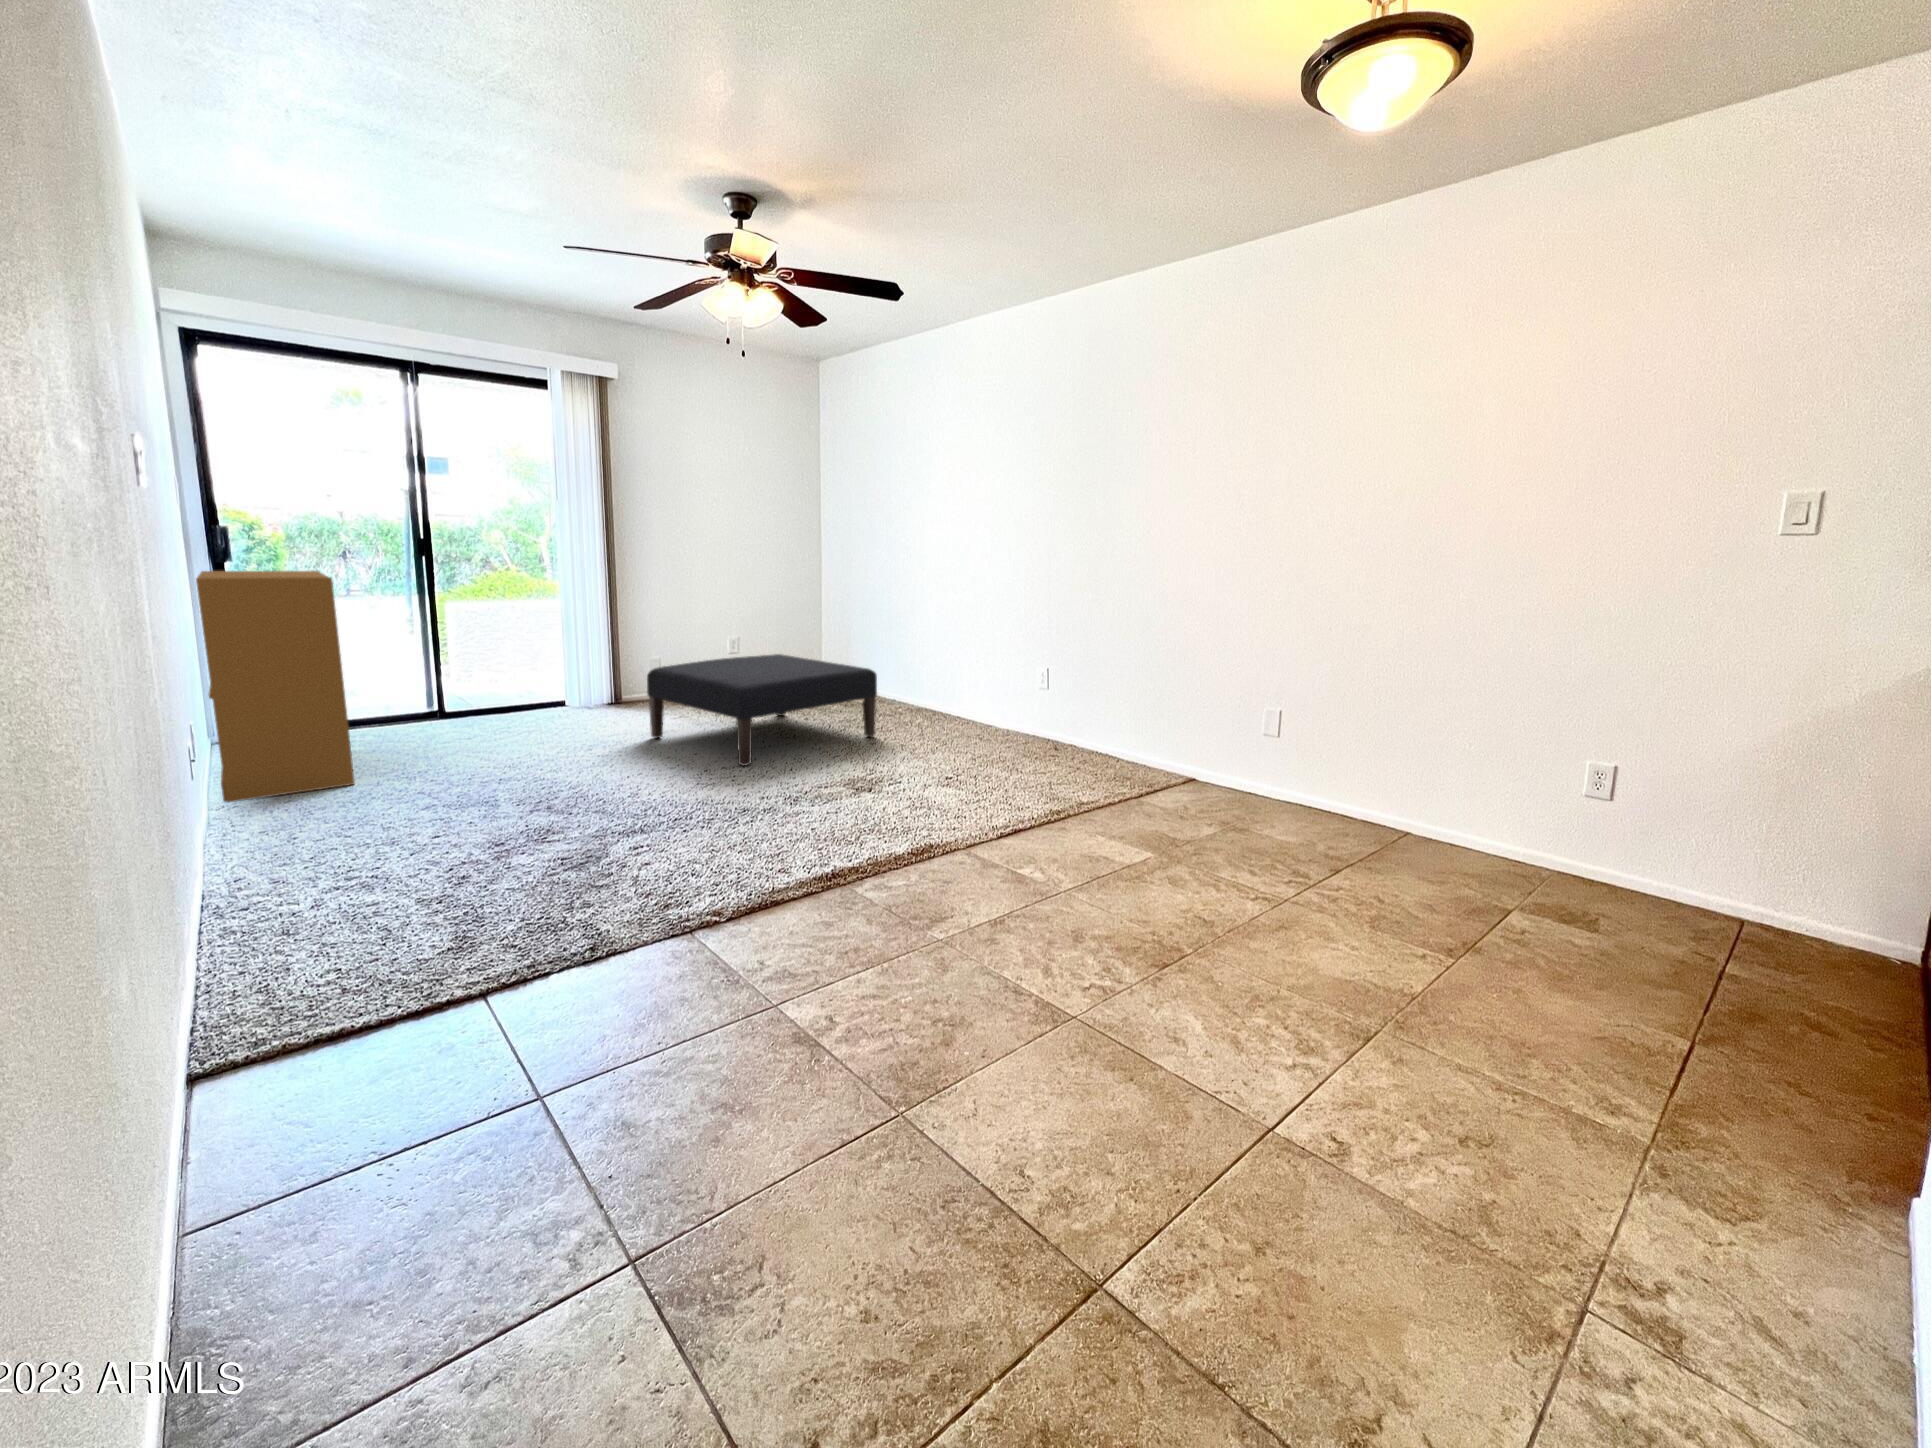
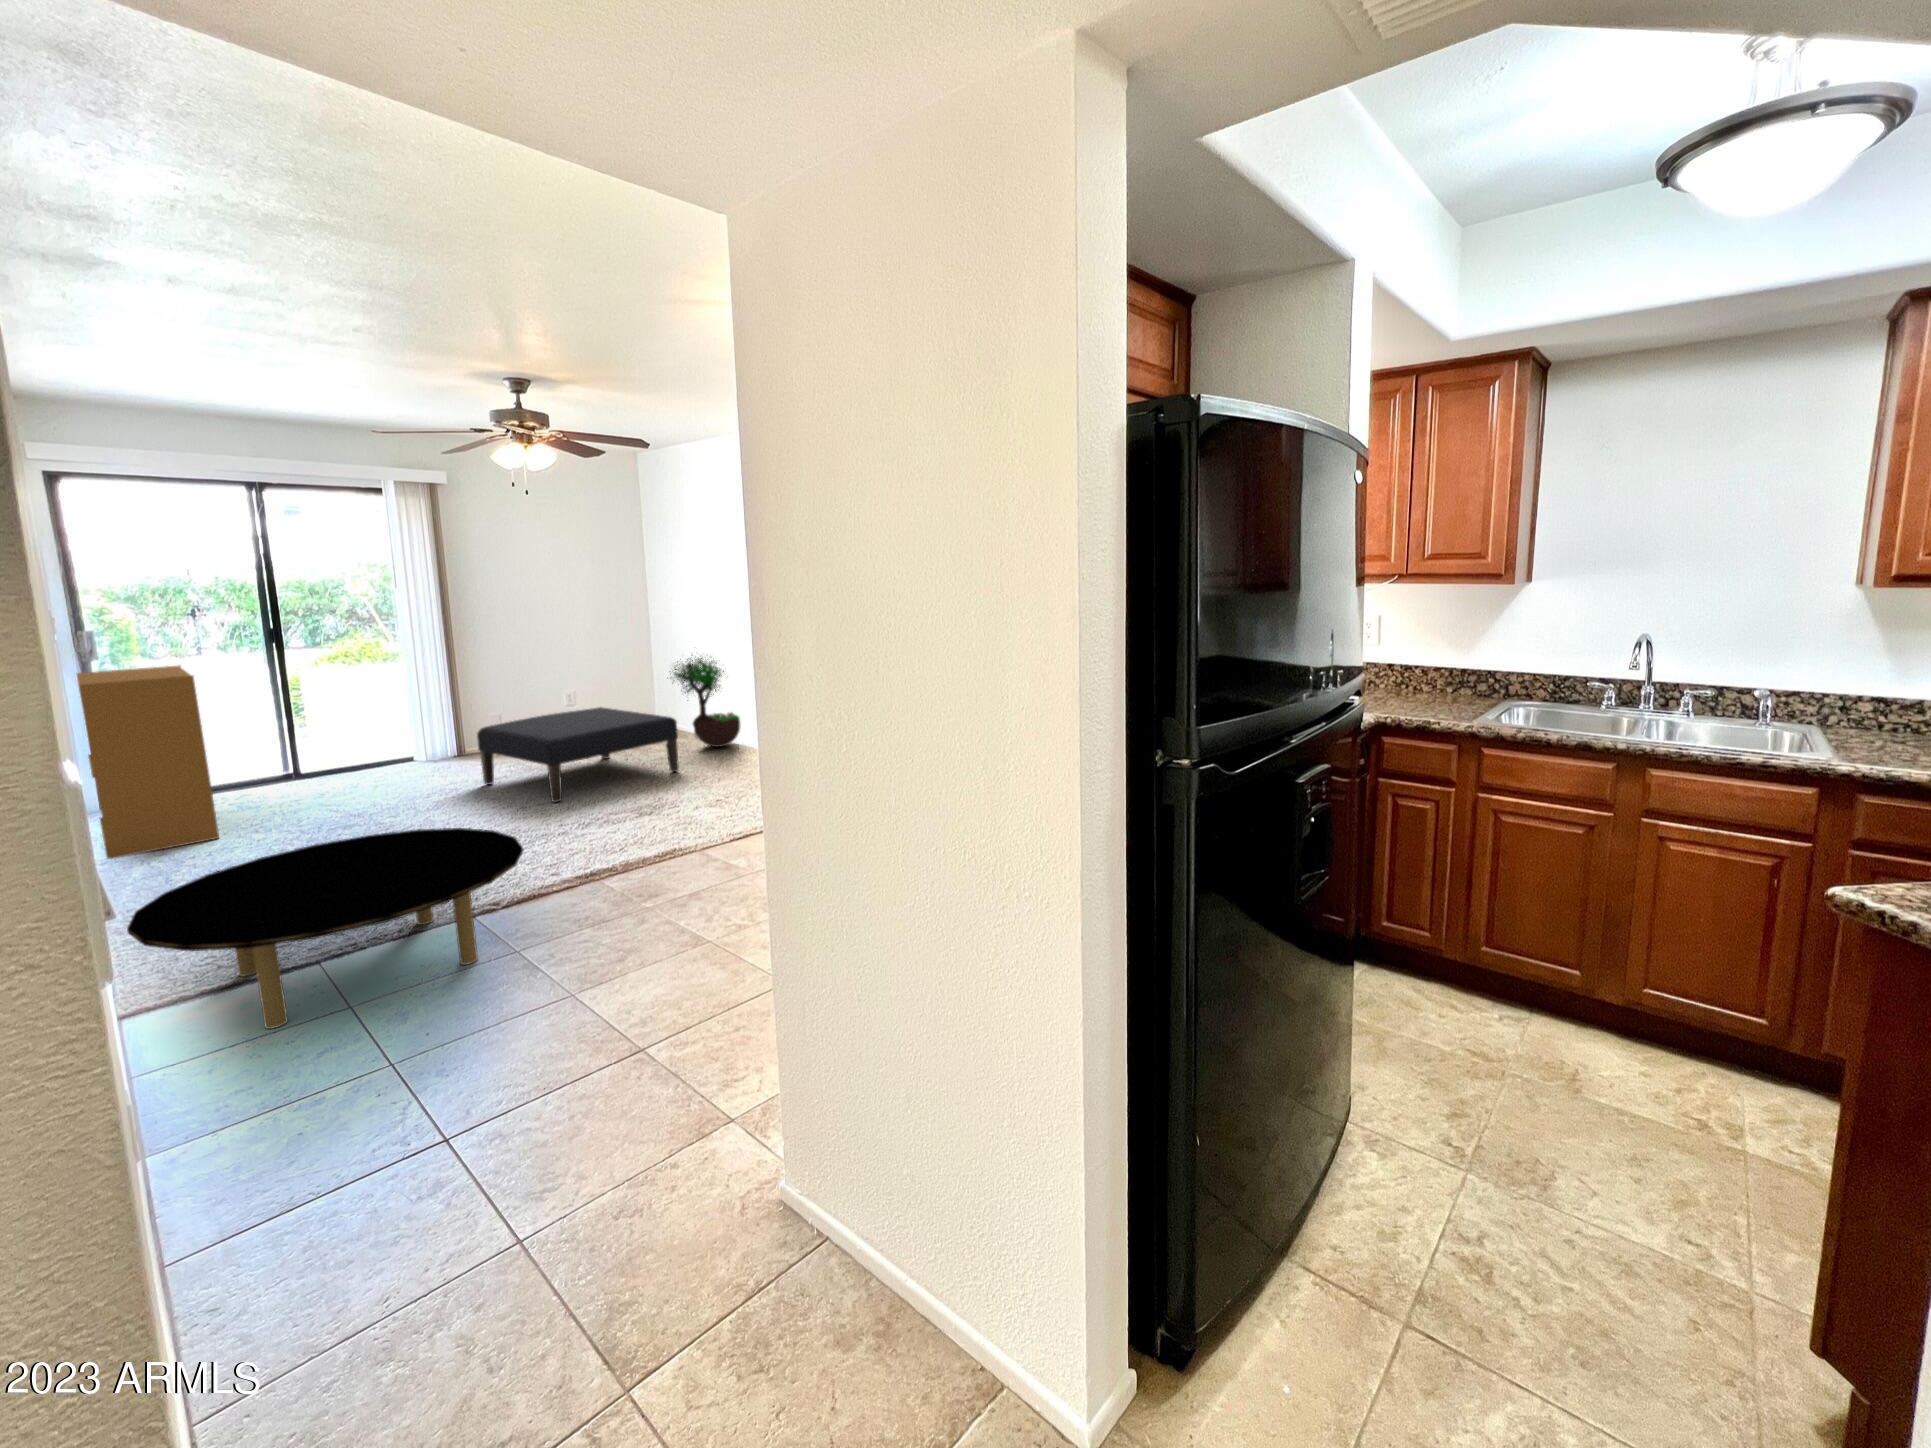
potted tree: none [853,589,934,710] -> present [670,655,740,747]
coffee table: none [196,797,782,1138] -> present [127,828,523,1029]

